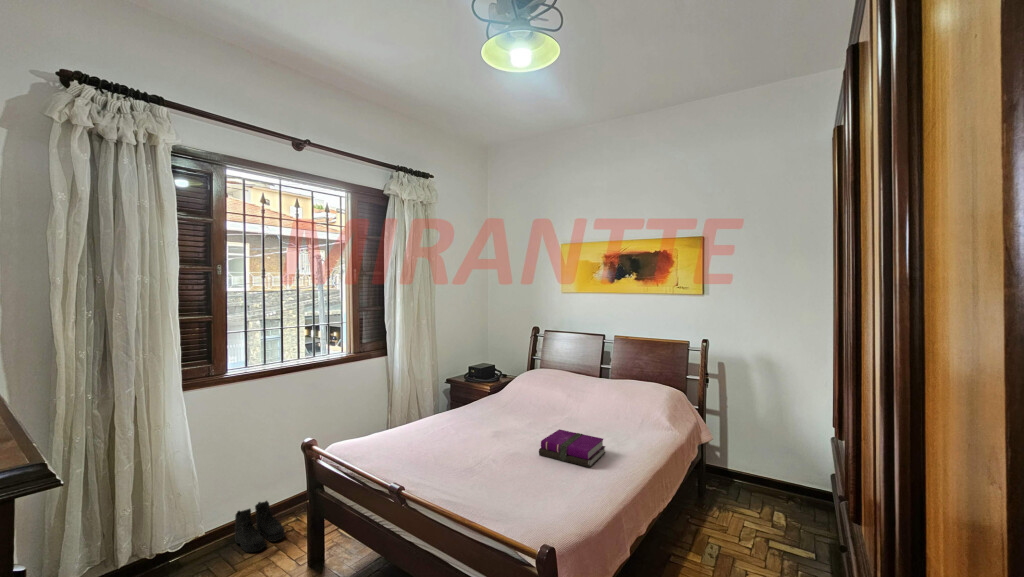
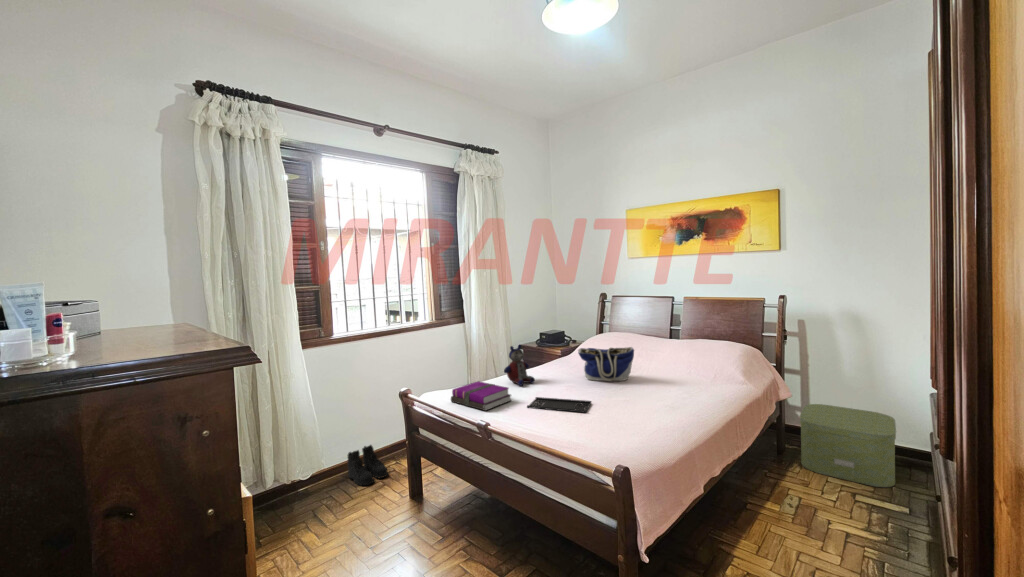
stuffed bear: none [426,385,460,432] -> present [504,345,535,386]
tote bag: none [507,389,564,425] -> present [578,347,634,381]
notebook: present [539,429,605,467] -> present [451,381,511,411]
storage box: none [719,445,804,531] -> present [800,404,896,487]
tray: none [448,446,518,467] -> present [527,397,591,413]

